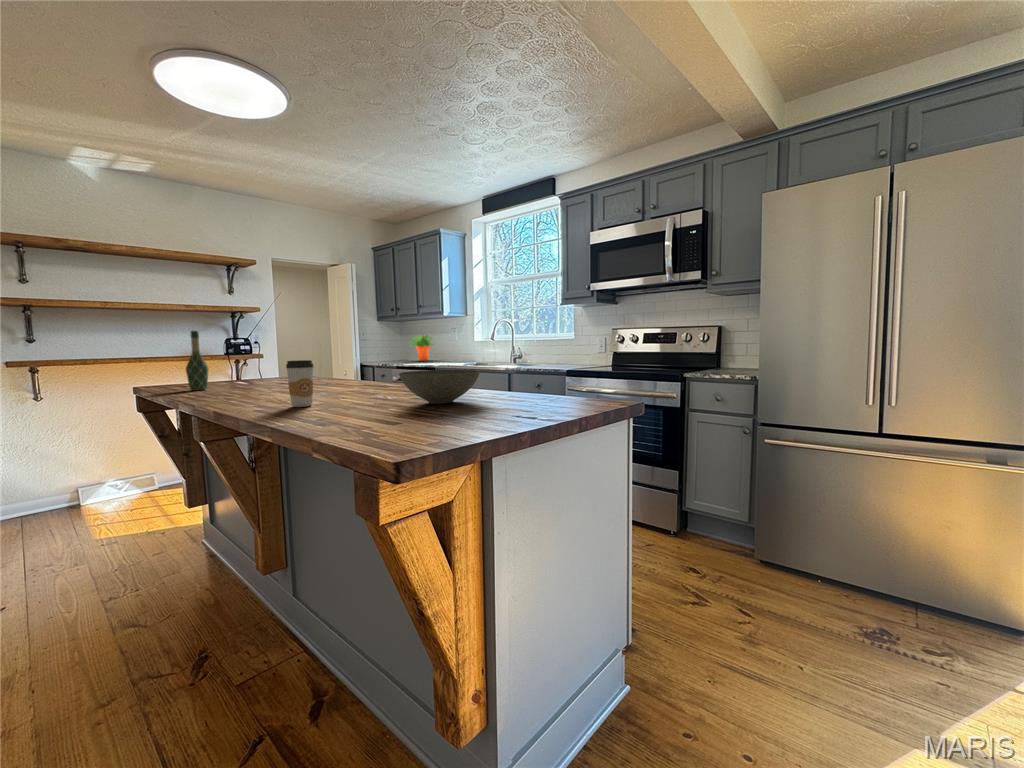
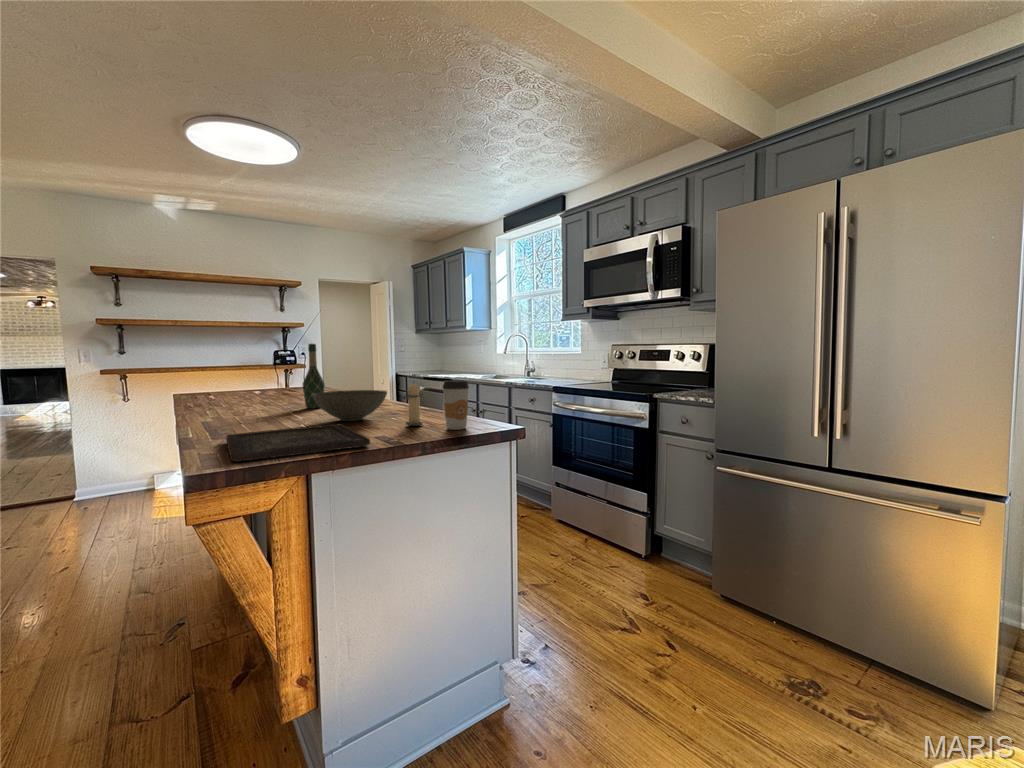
wine bottle: present [186,331,208,390] -> present [303,344,325,408]
potted plant: present [411,335,434,361] -> none [440,347,468,372]
candle: none [520,355,545,405] -> present [405,383,423,426]
coffee cup: present [286,360,314,407] -> present [443,380,469,430]
tray: none [356,404,551,444] -> present [226,424,370,462]

